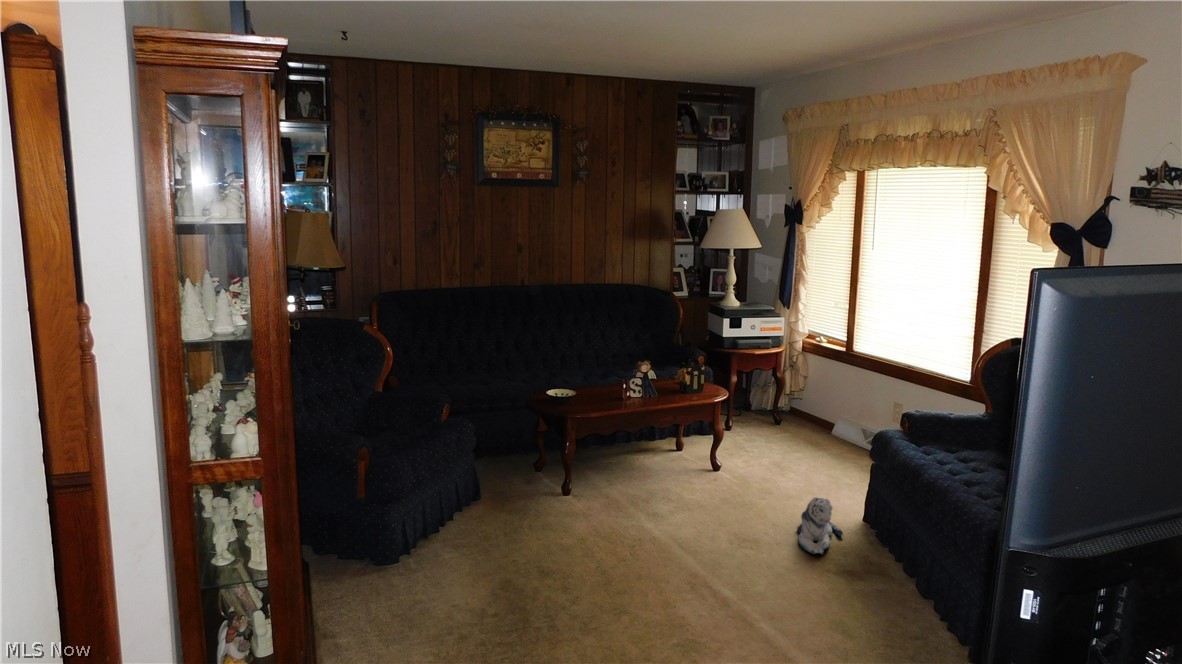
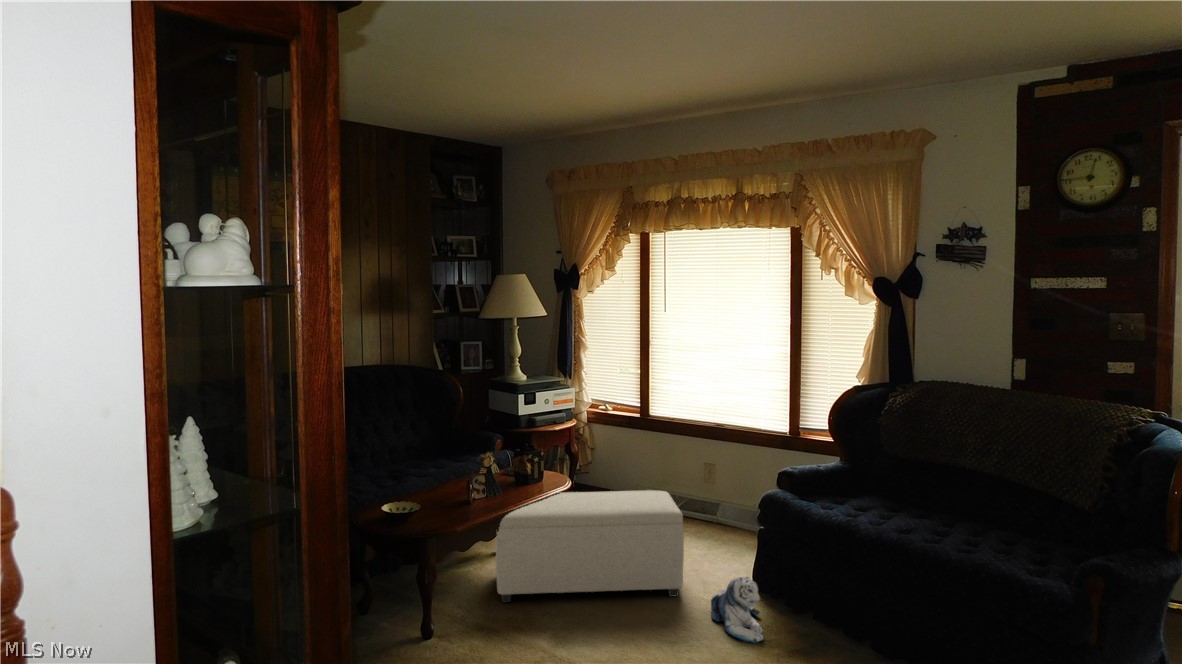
ottoman: none [640,400,807,508] -> present [496,490,684,602]

